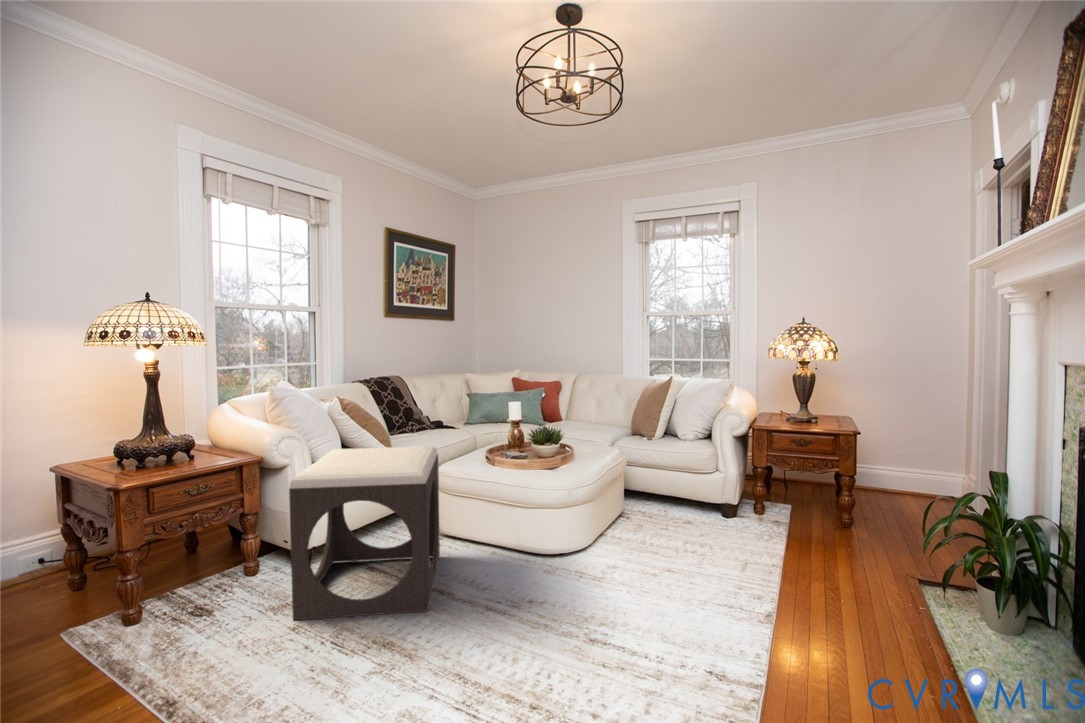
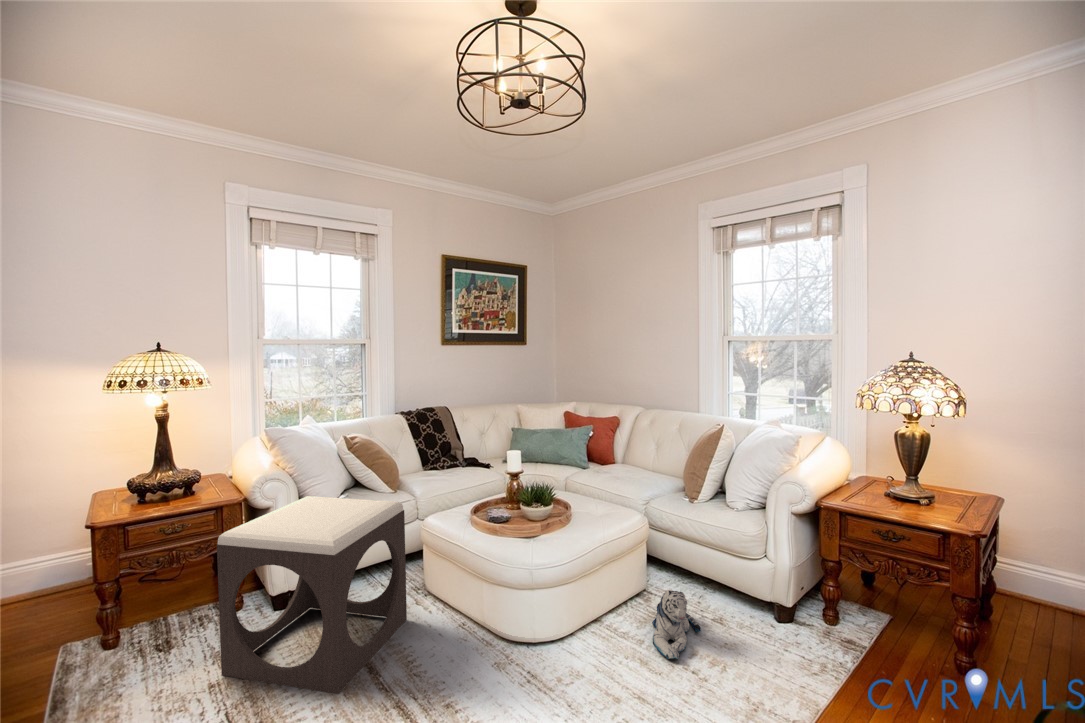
plush toy: none [643,499,682,548] -> present [652,590,701,659]

